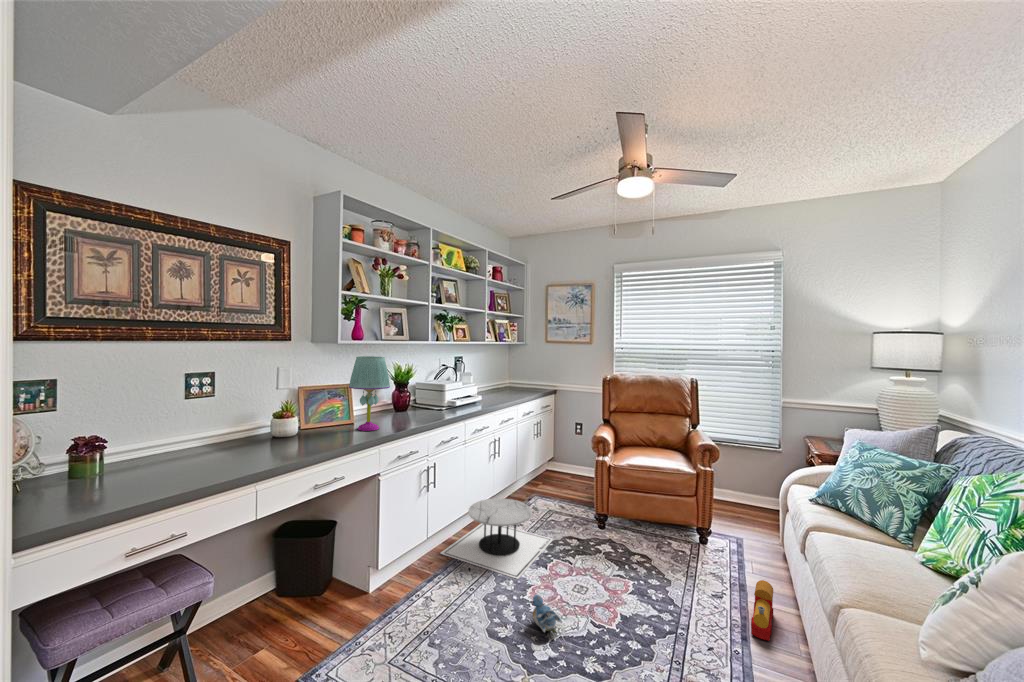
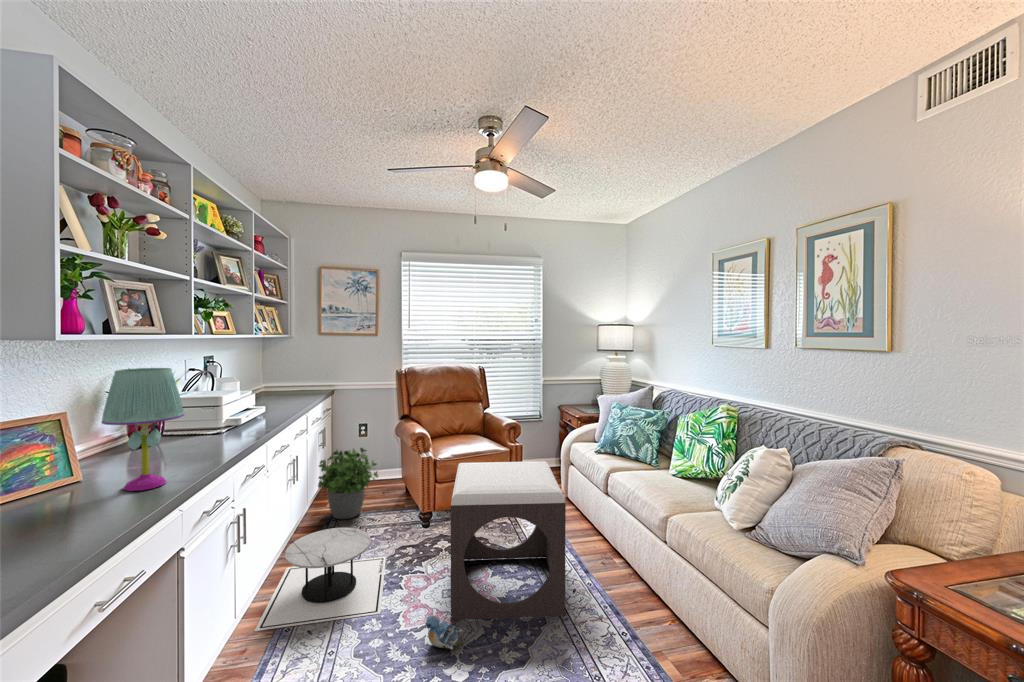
potted plant: none [527,439,576,501] -> present [318,448,378,519]
footstool: none [565,469,710,666] -> present [451,461,566,620]
toy train: present [751,580,773,641] -> none [578,523,601,568]

